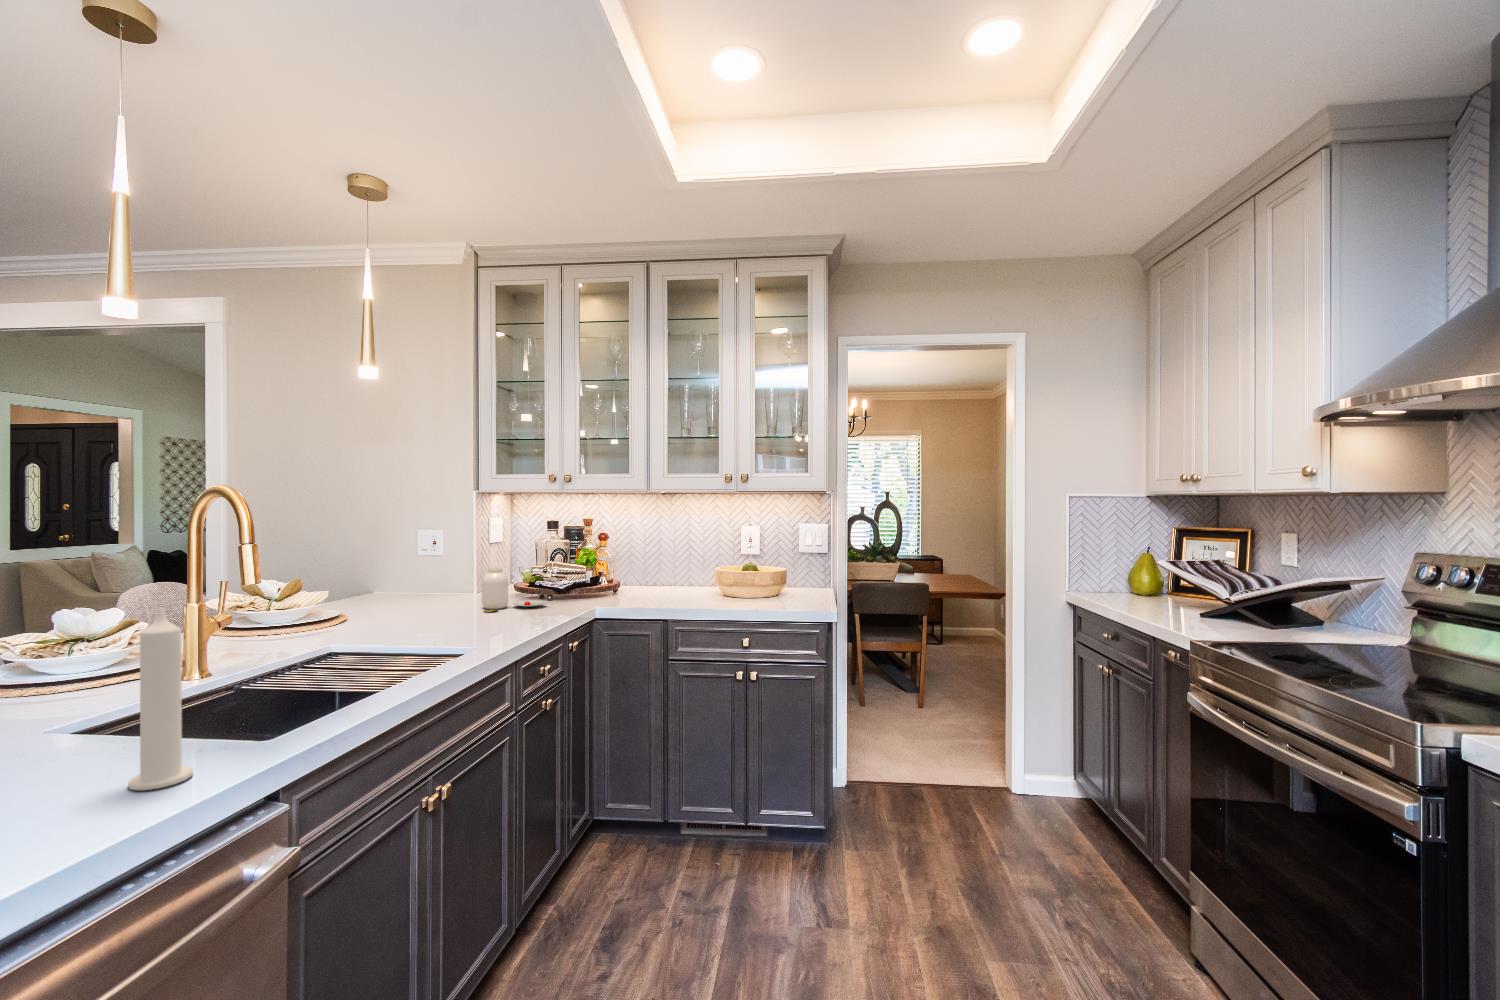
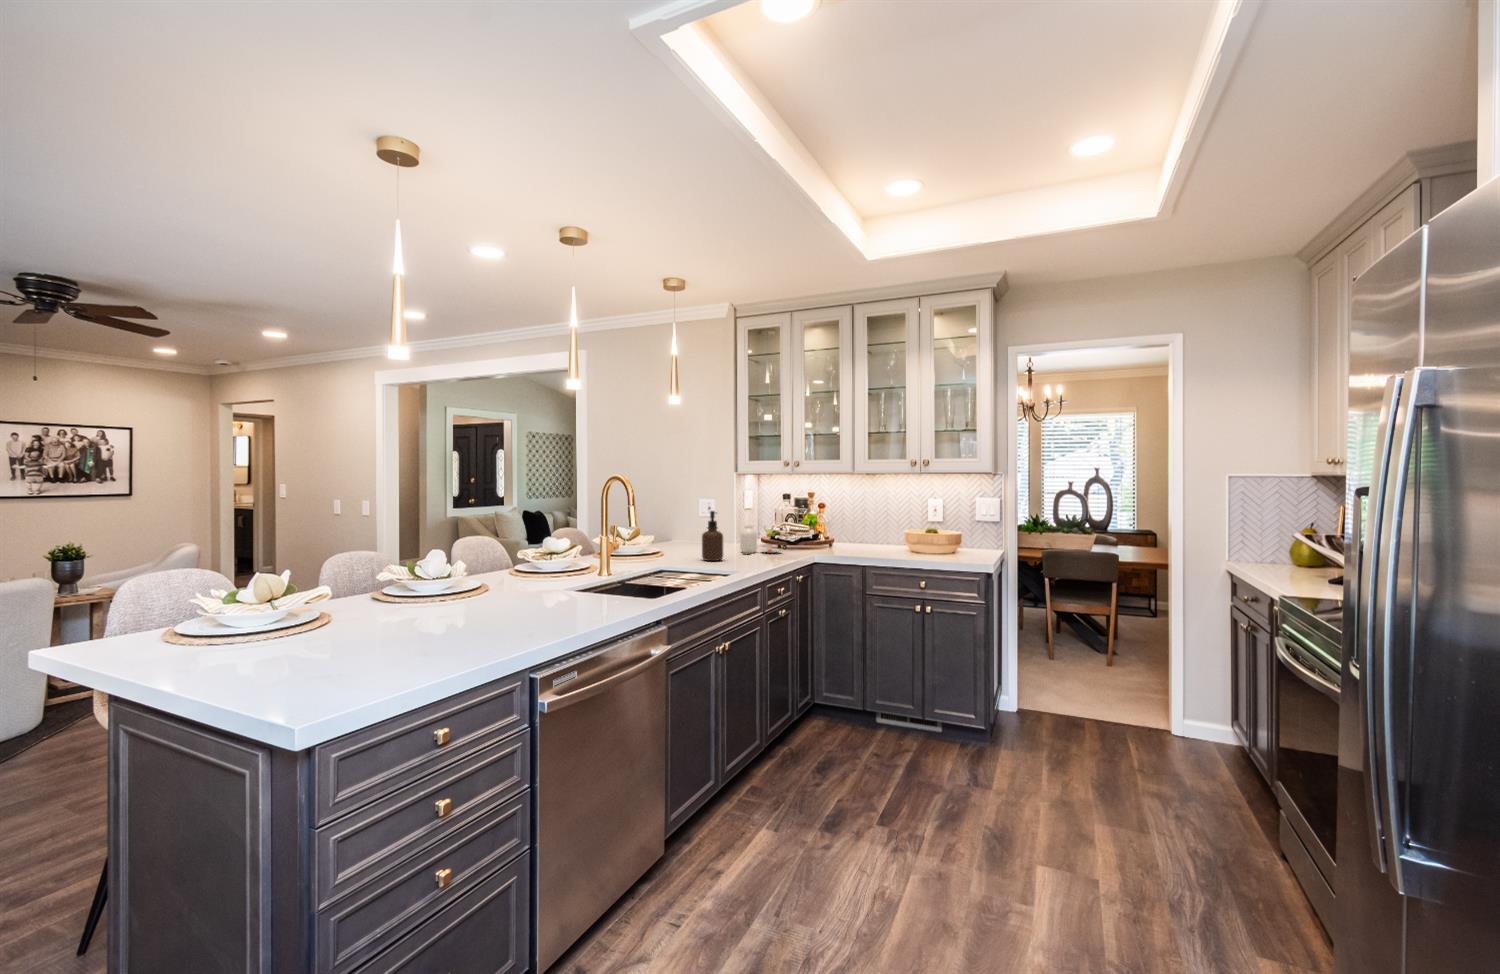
soap dispenser: none [414,549,451,629] -> present [702,511,723,561]
candle: present [128,607,193,790] -> none [608,530,630,609]

